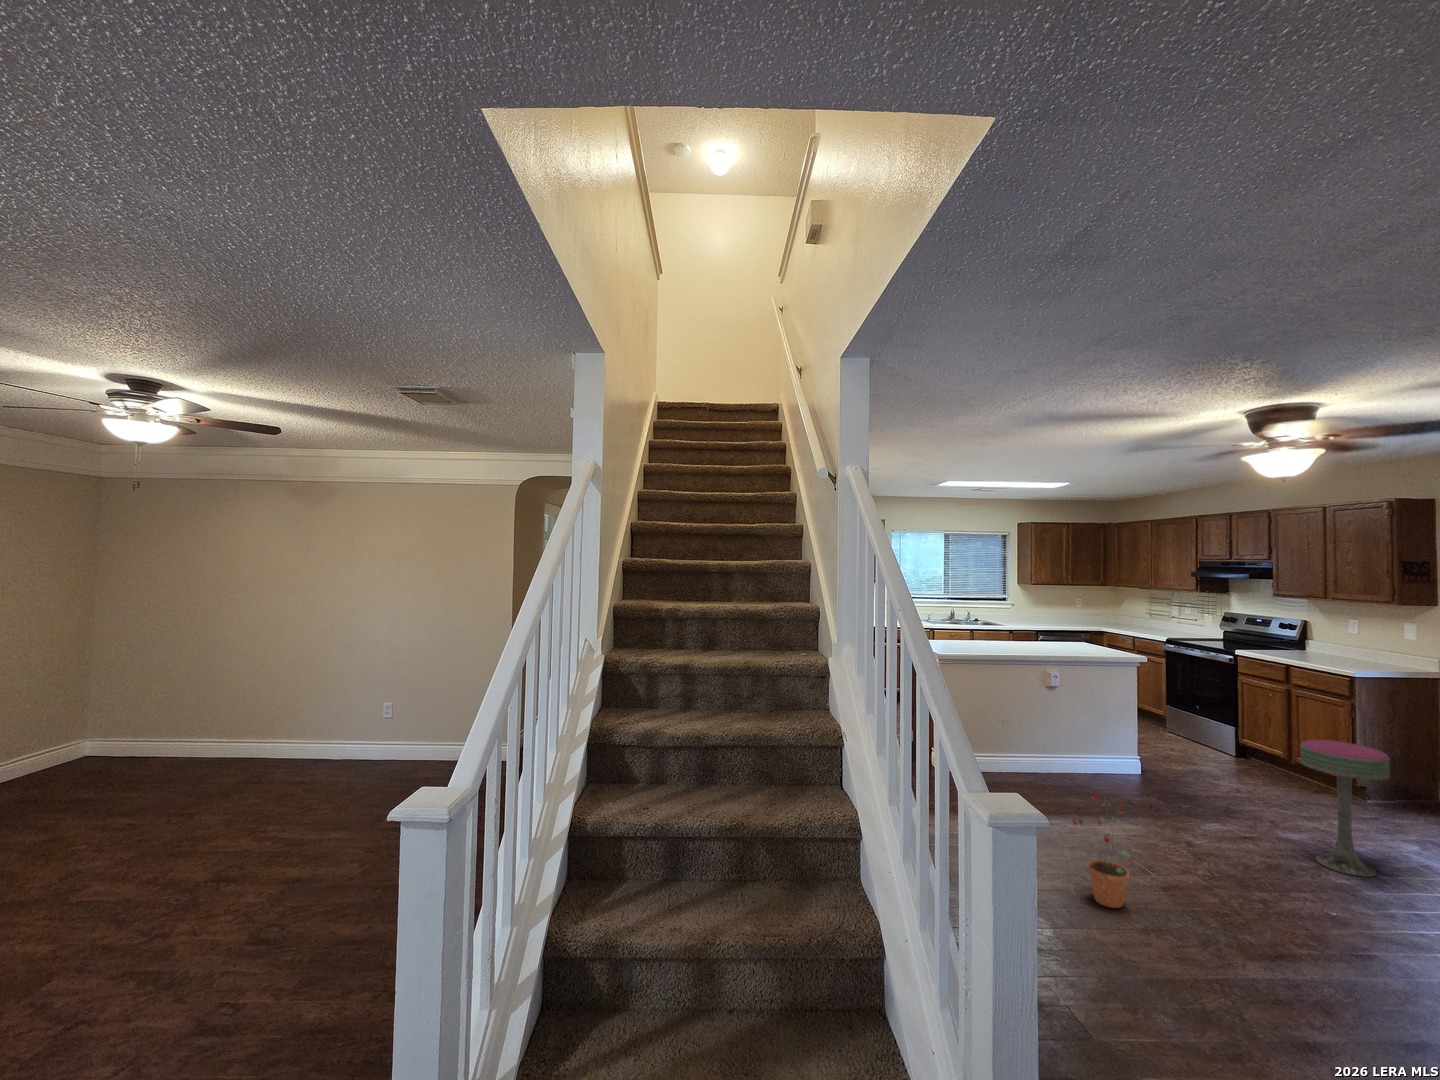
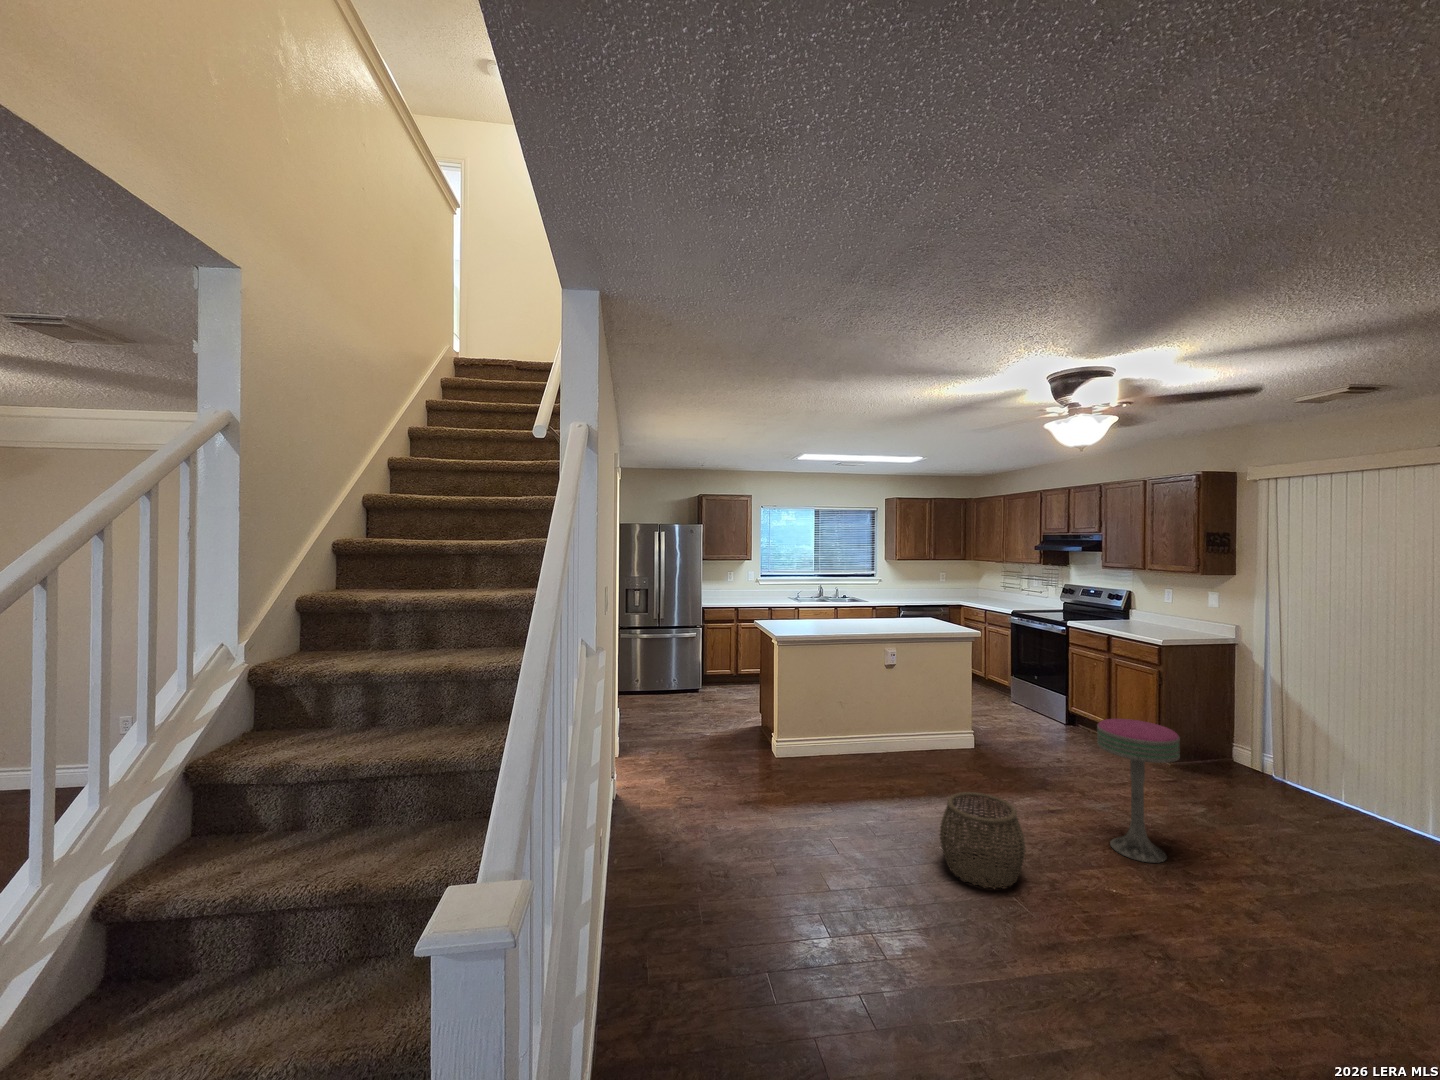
potted plant: present [1073,792,1131,908] -> none [841,792,900,925]
woven basket: none [1151,801,1241,888] -> present [940,792,1026,889]

